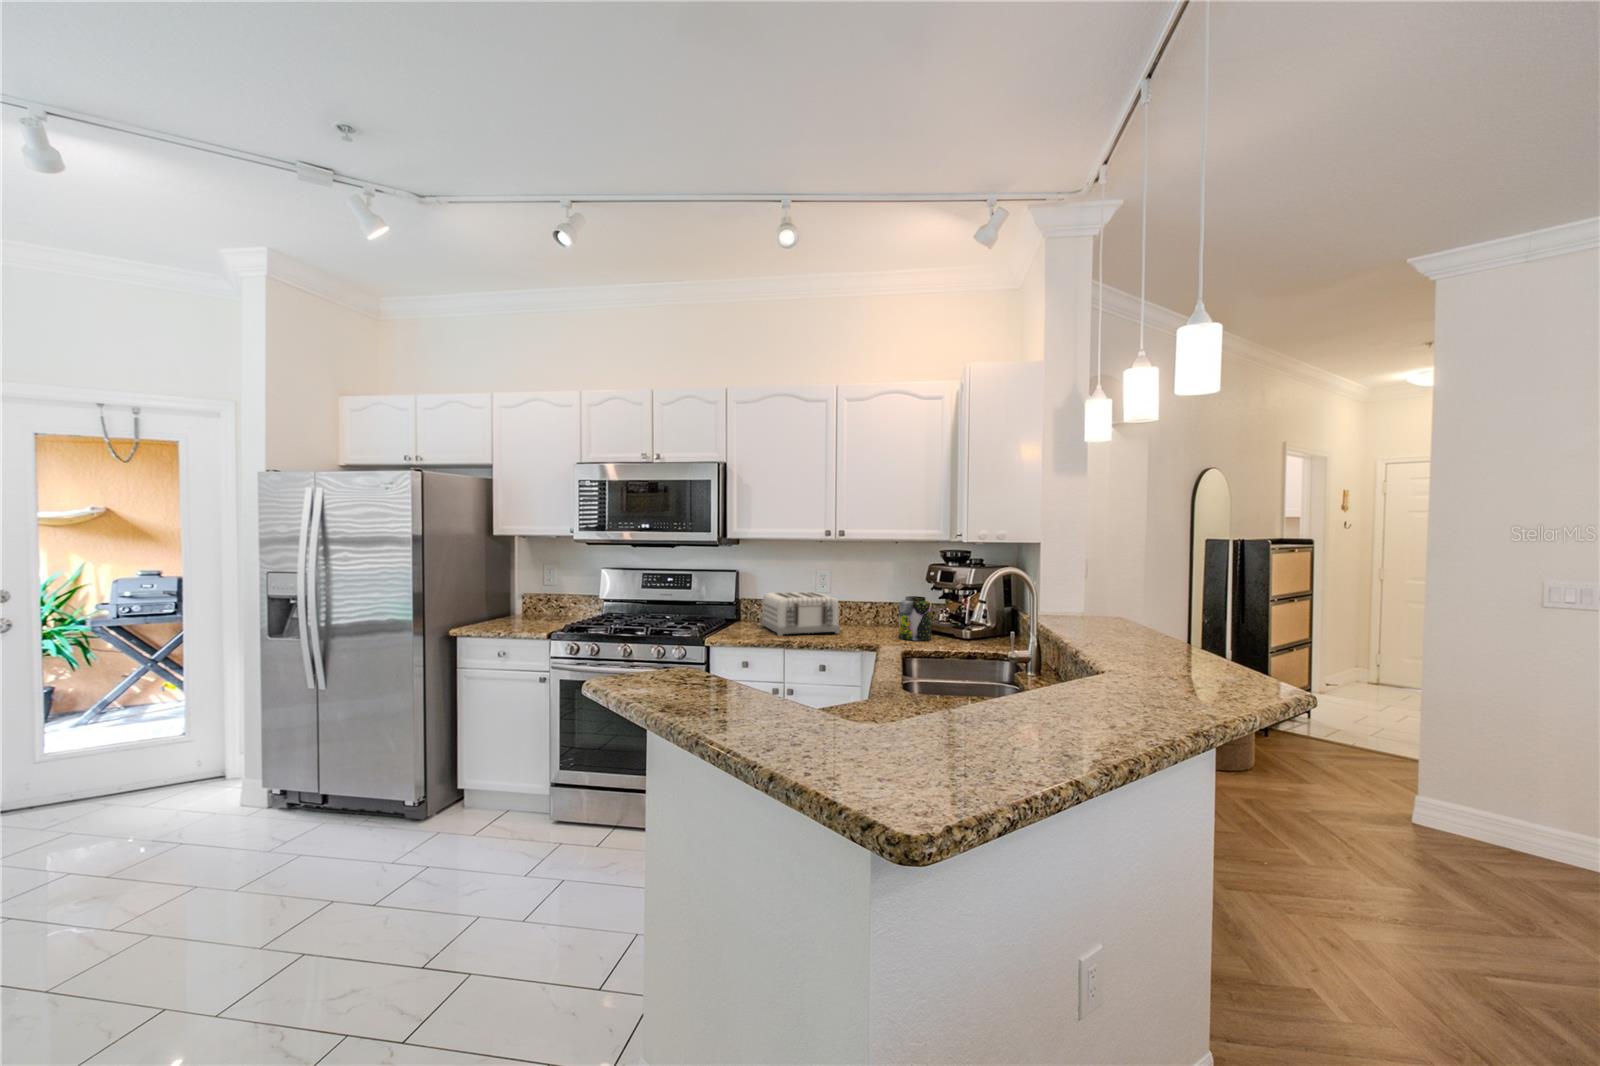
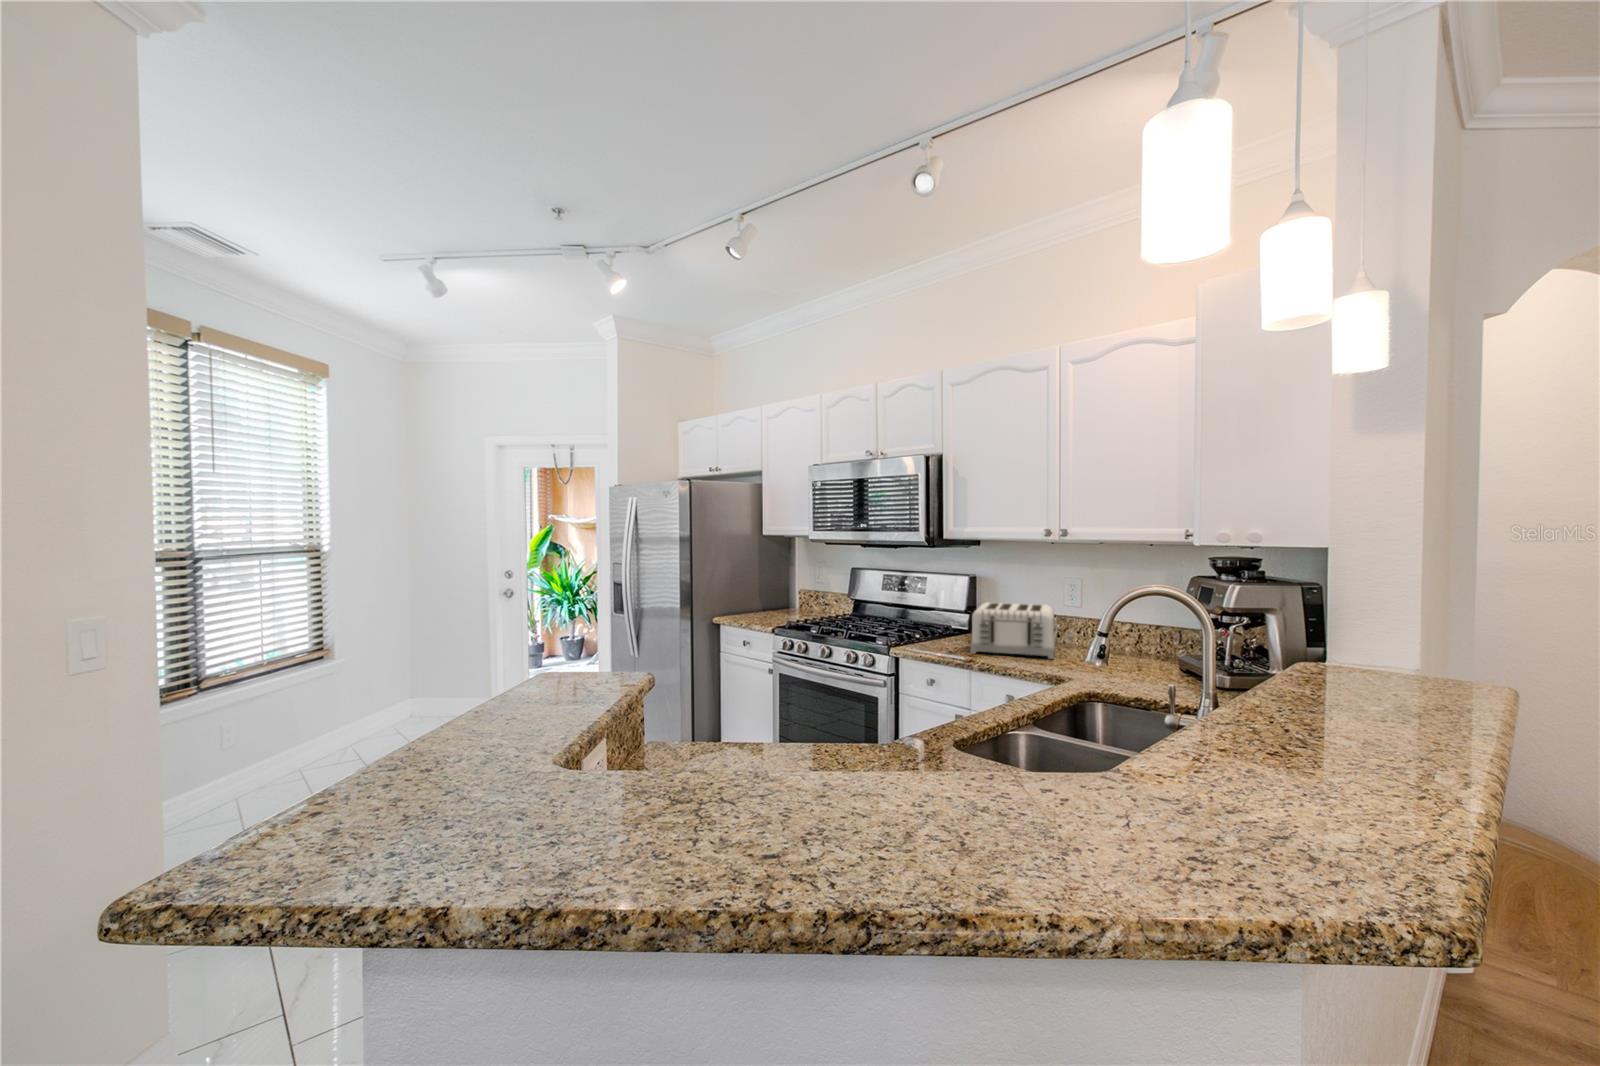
jar: present [899,596,932,640] -> none [1126,618,1174,681]

